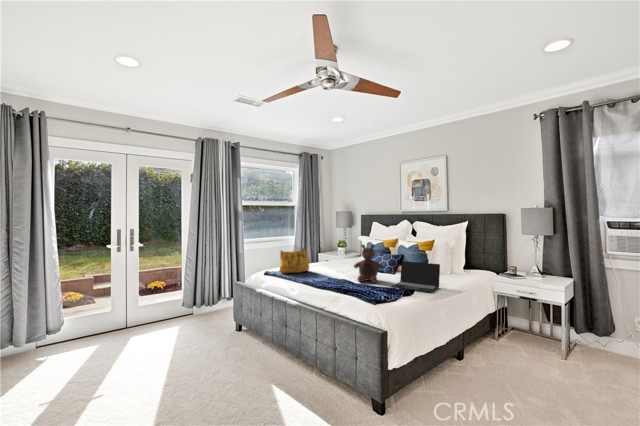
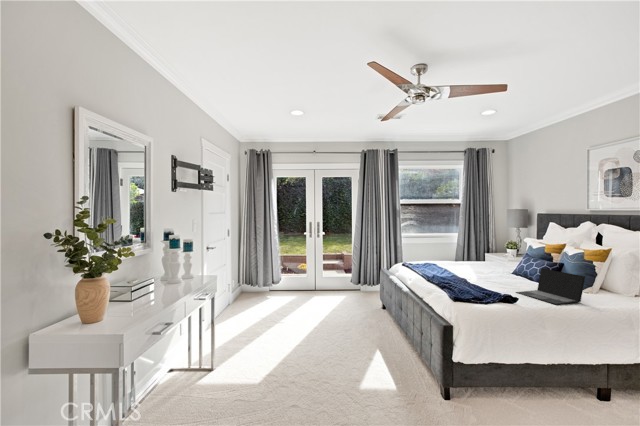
stuffed bear: present [354,244,383,283] -> none [485,246,519,287]
handbag: present [280,248,309,273] -> none [420,245,450,268]

